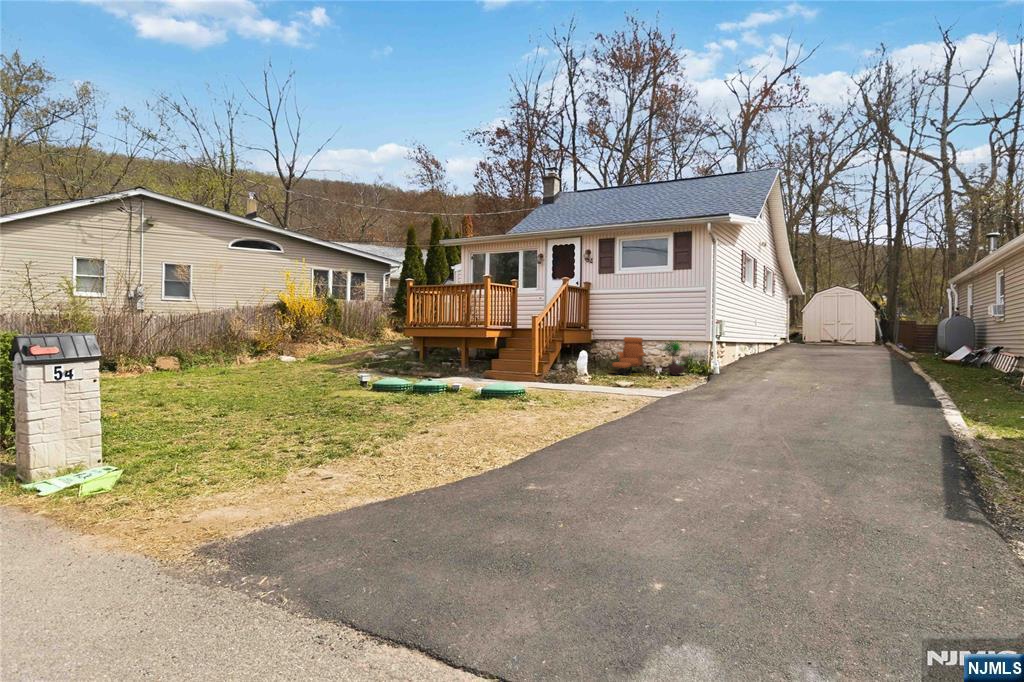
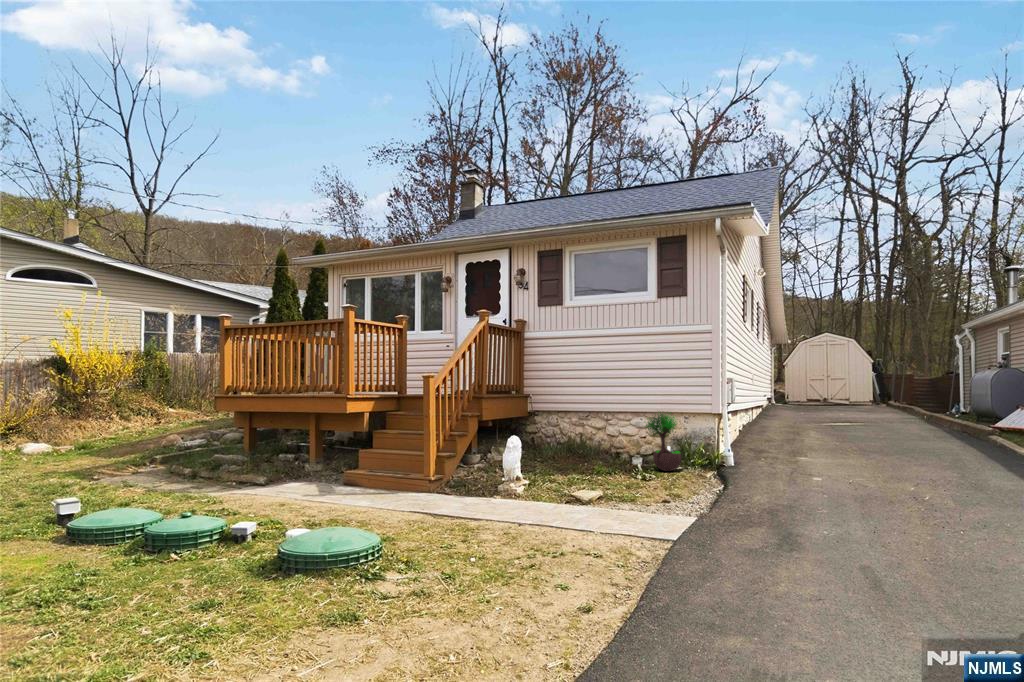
lounge chair: present [612,337,646,375] -> none [562,407,617,474]

